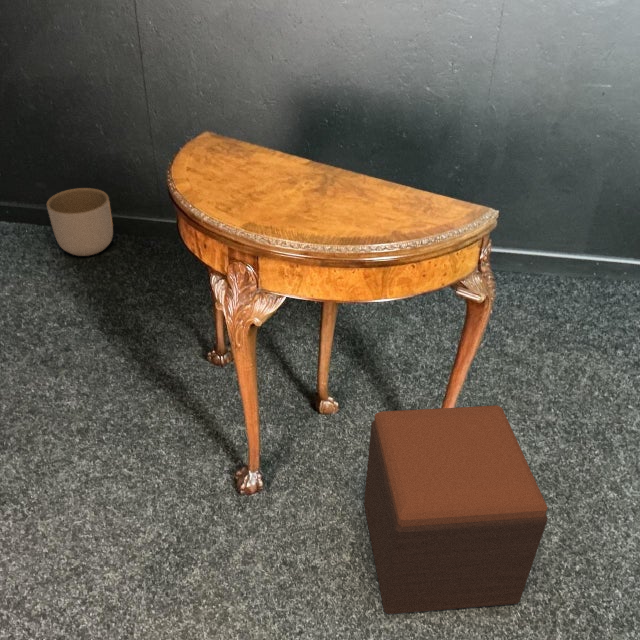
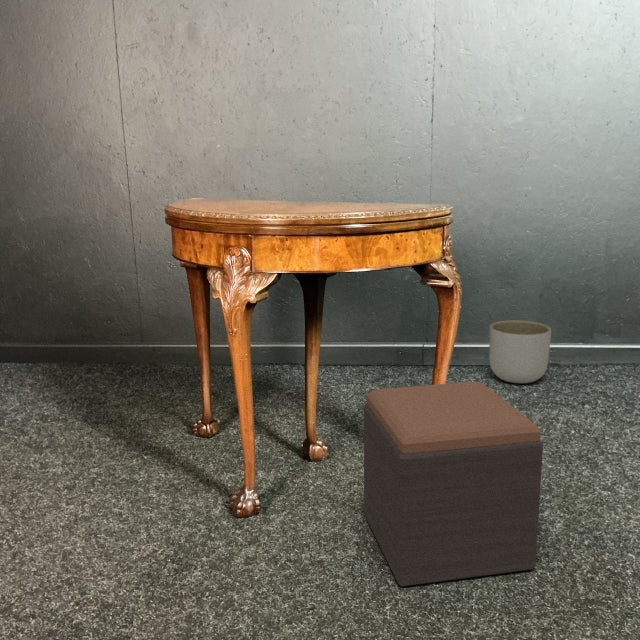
planter: present [47,188,113,256] -> present [489,320,551,383]

